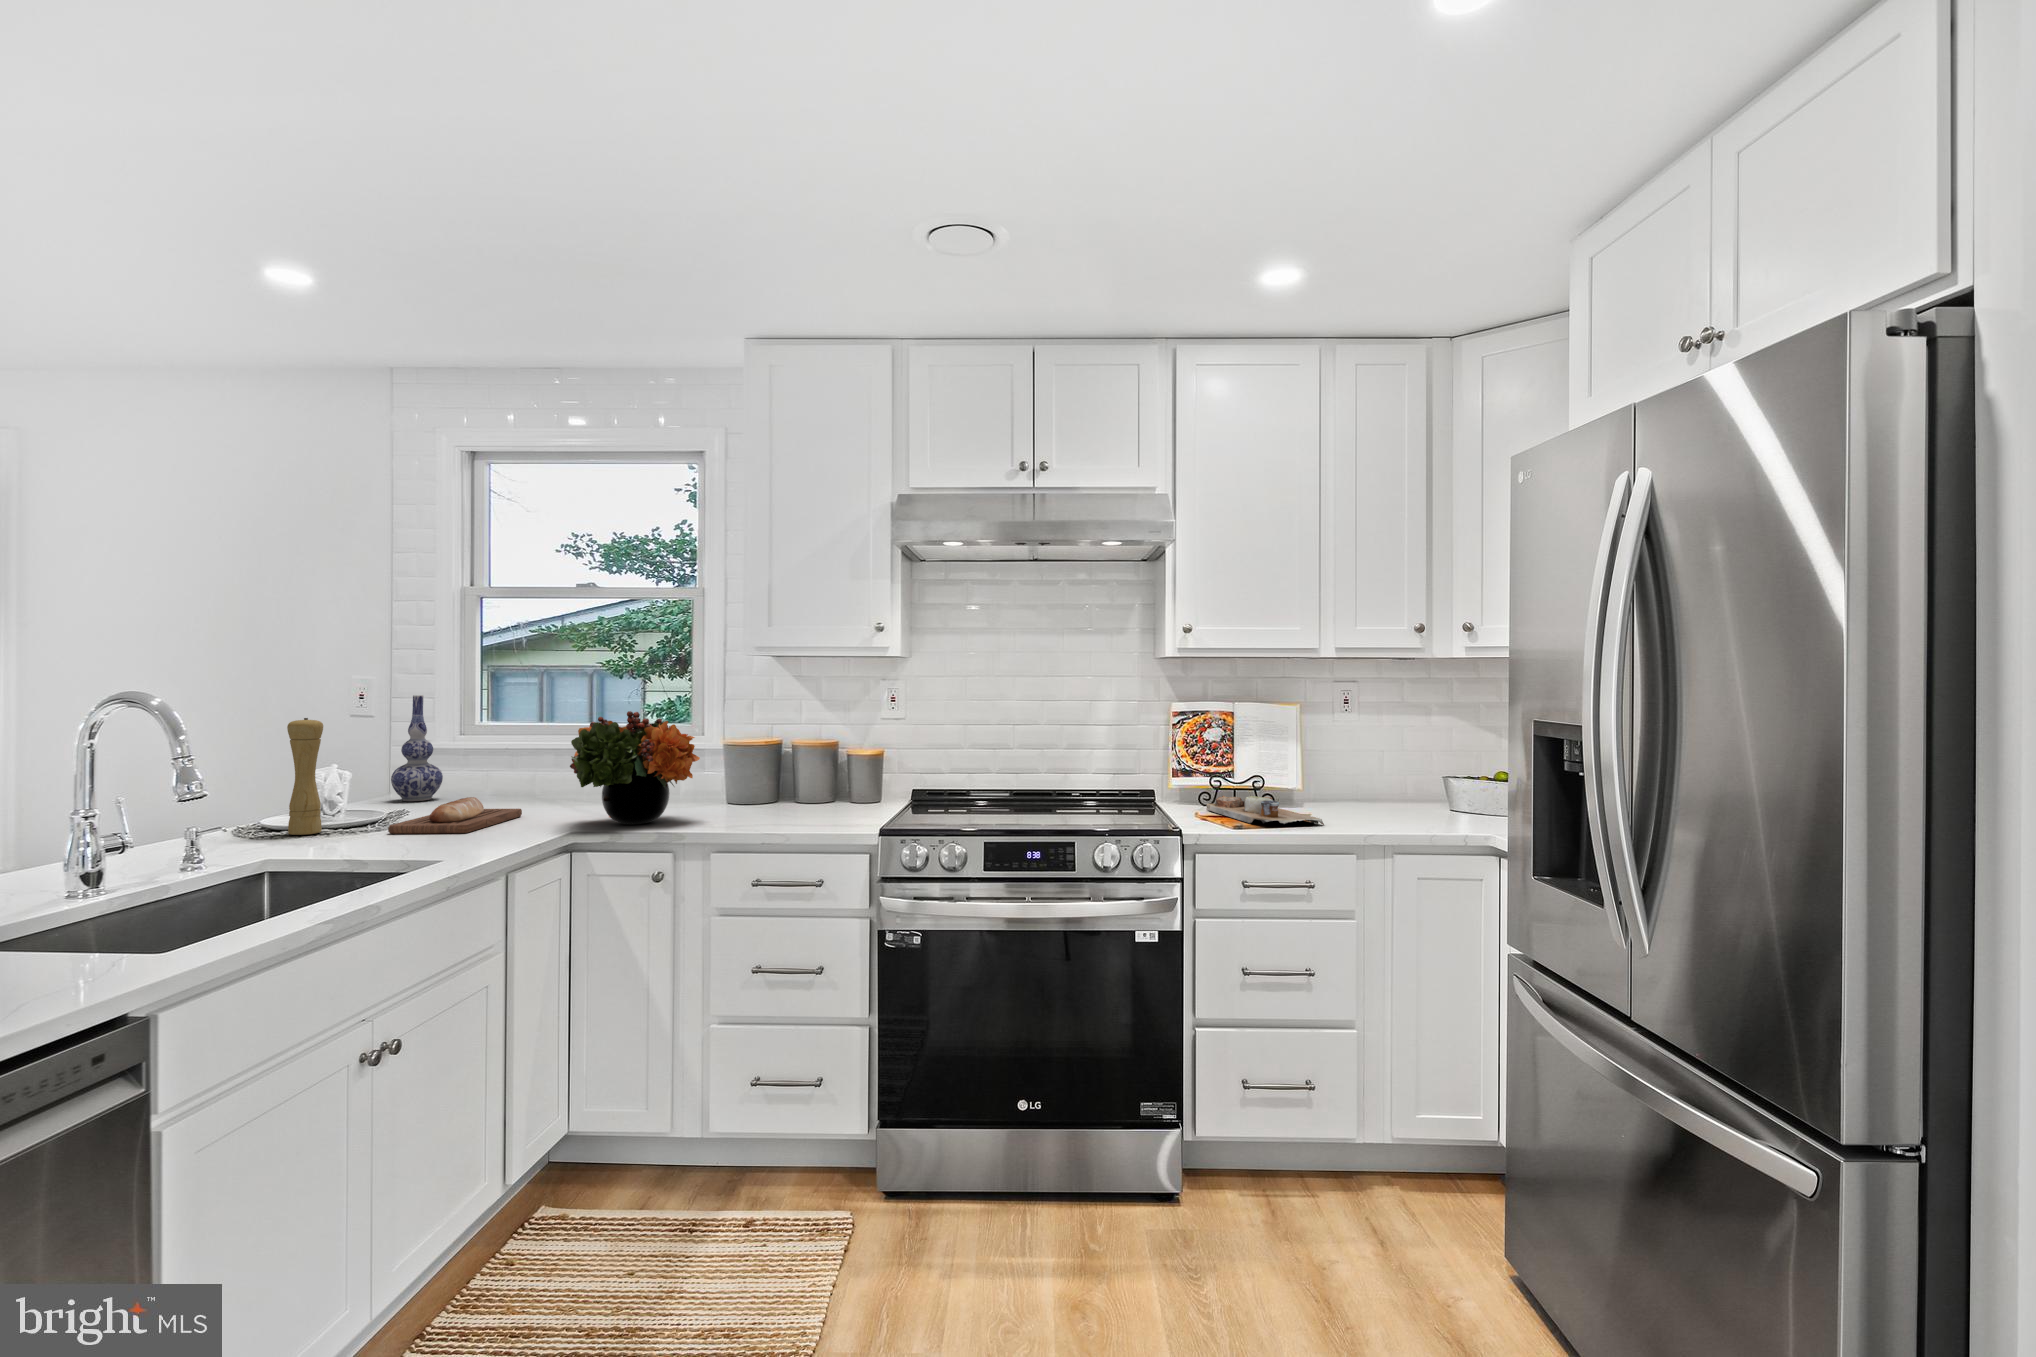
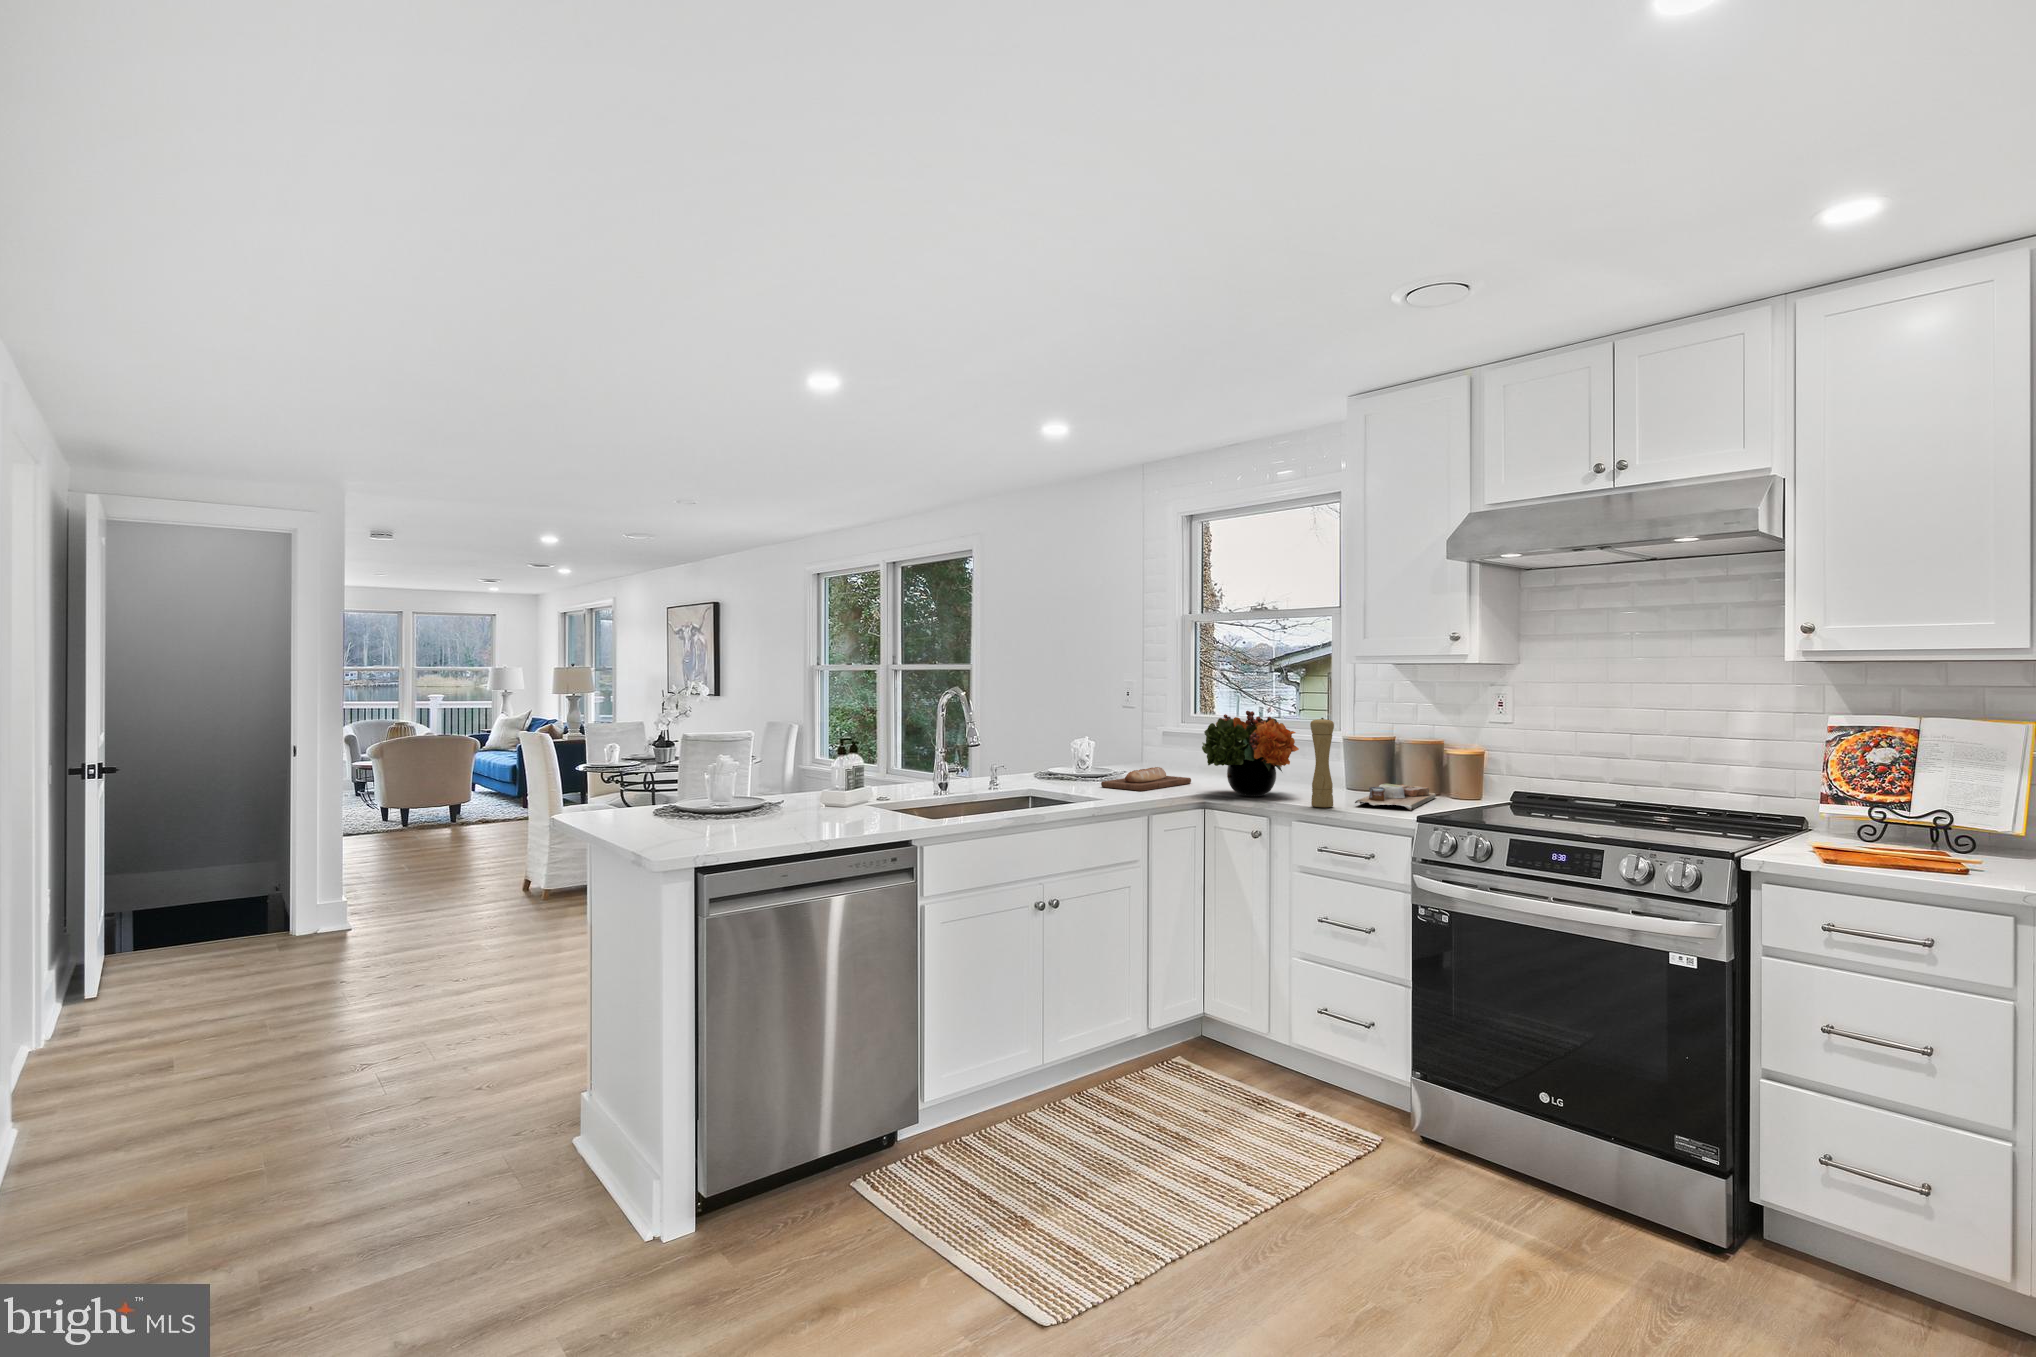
vase: present [391,695,443,801] -> none [1136,693,1167,767]
pepper mill: present [287,718,323,835] -> present [1310,718,1334,807]
cutting board: present [1206,796,1324,825] -> present [1355,784,1436,810]

